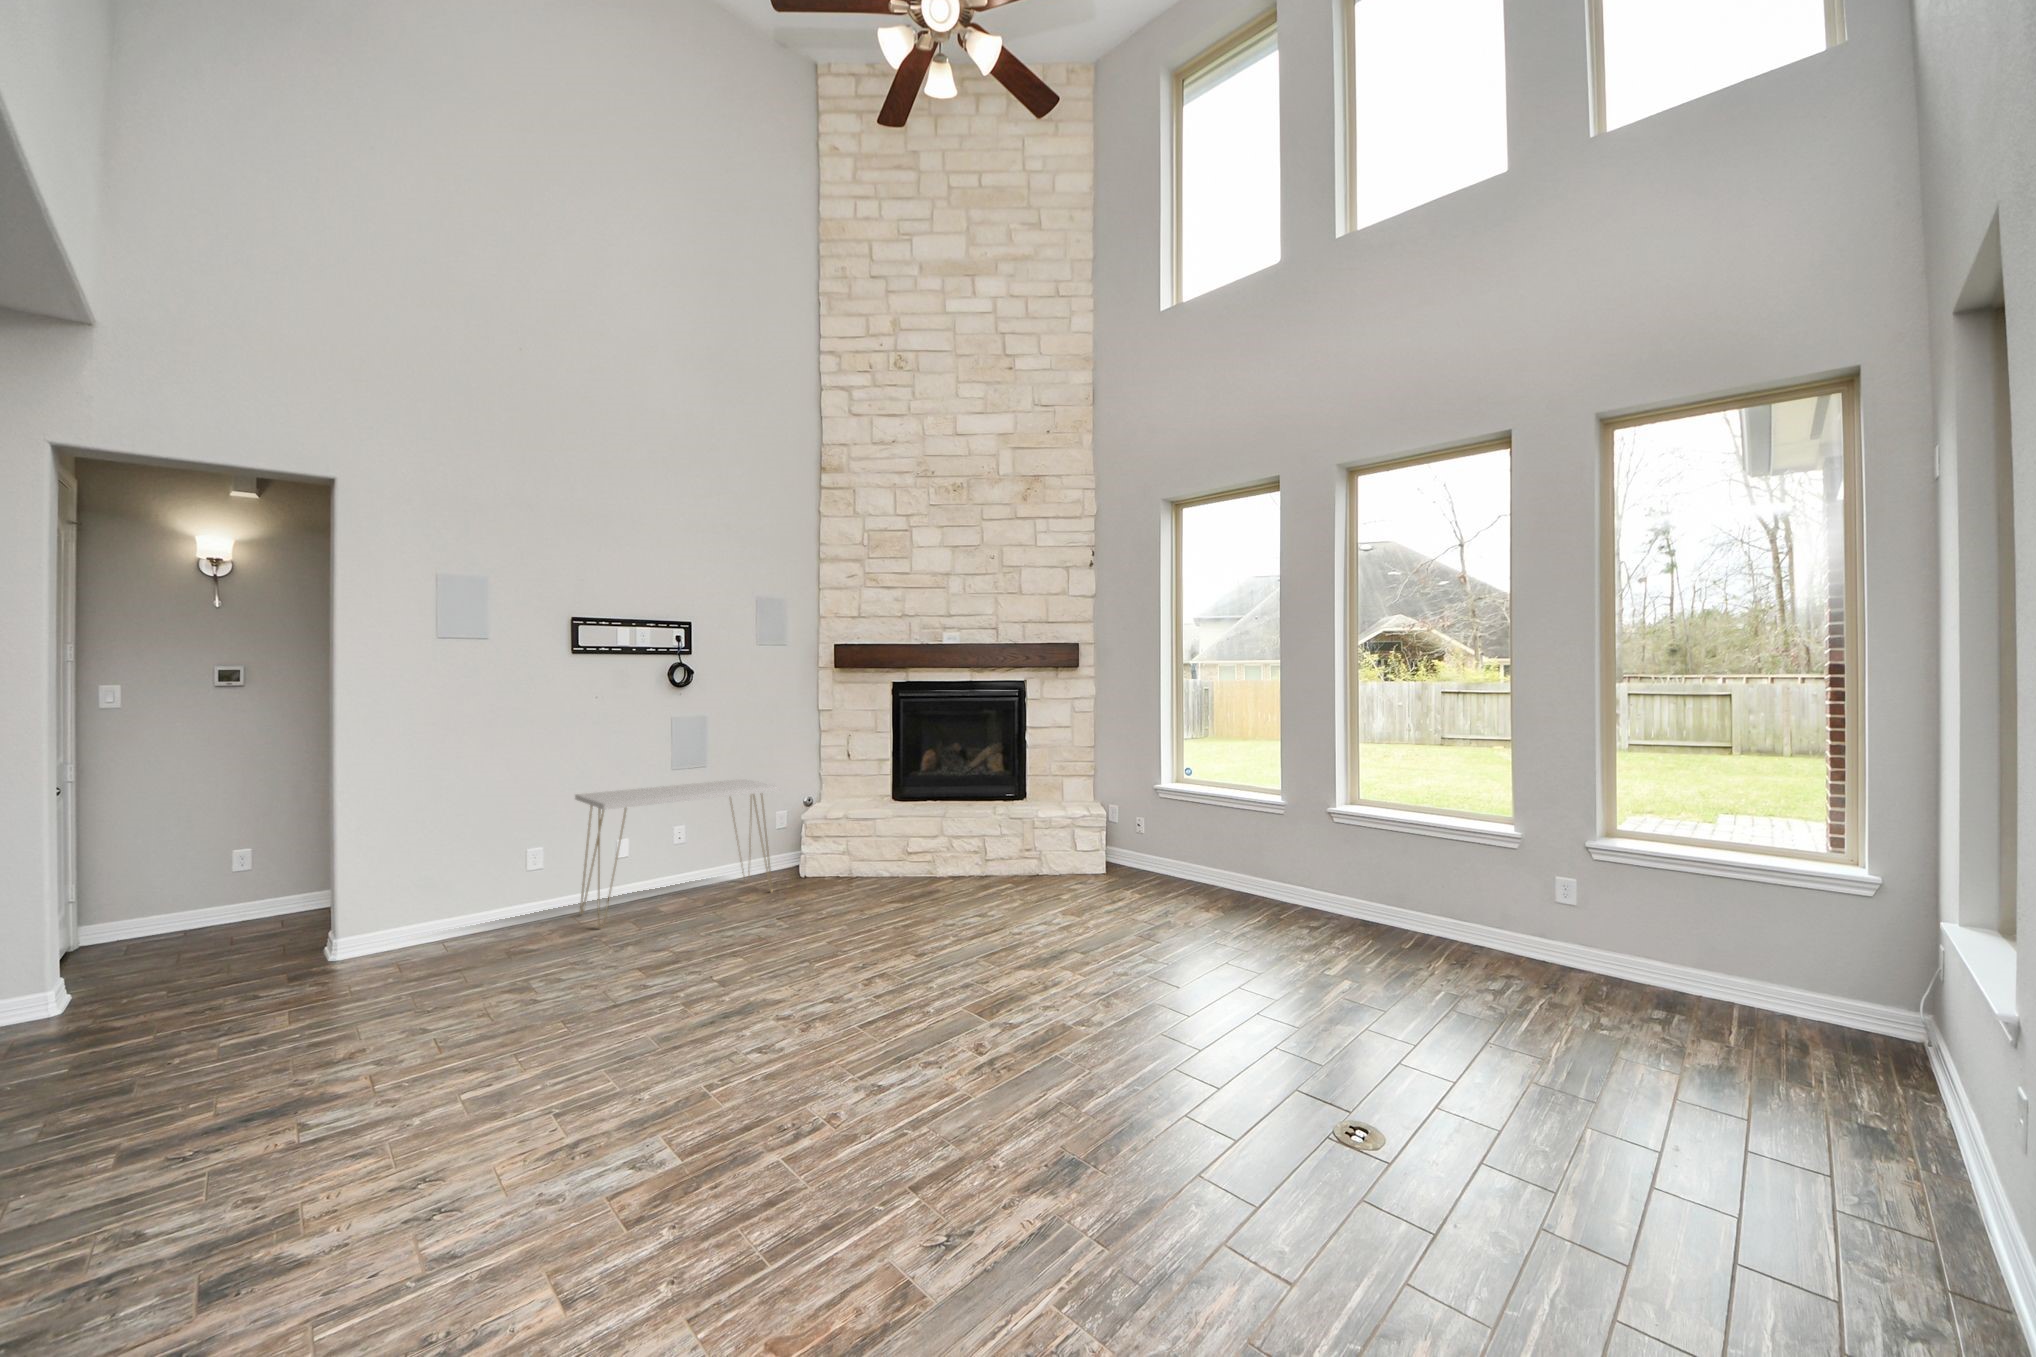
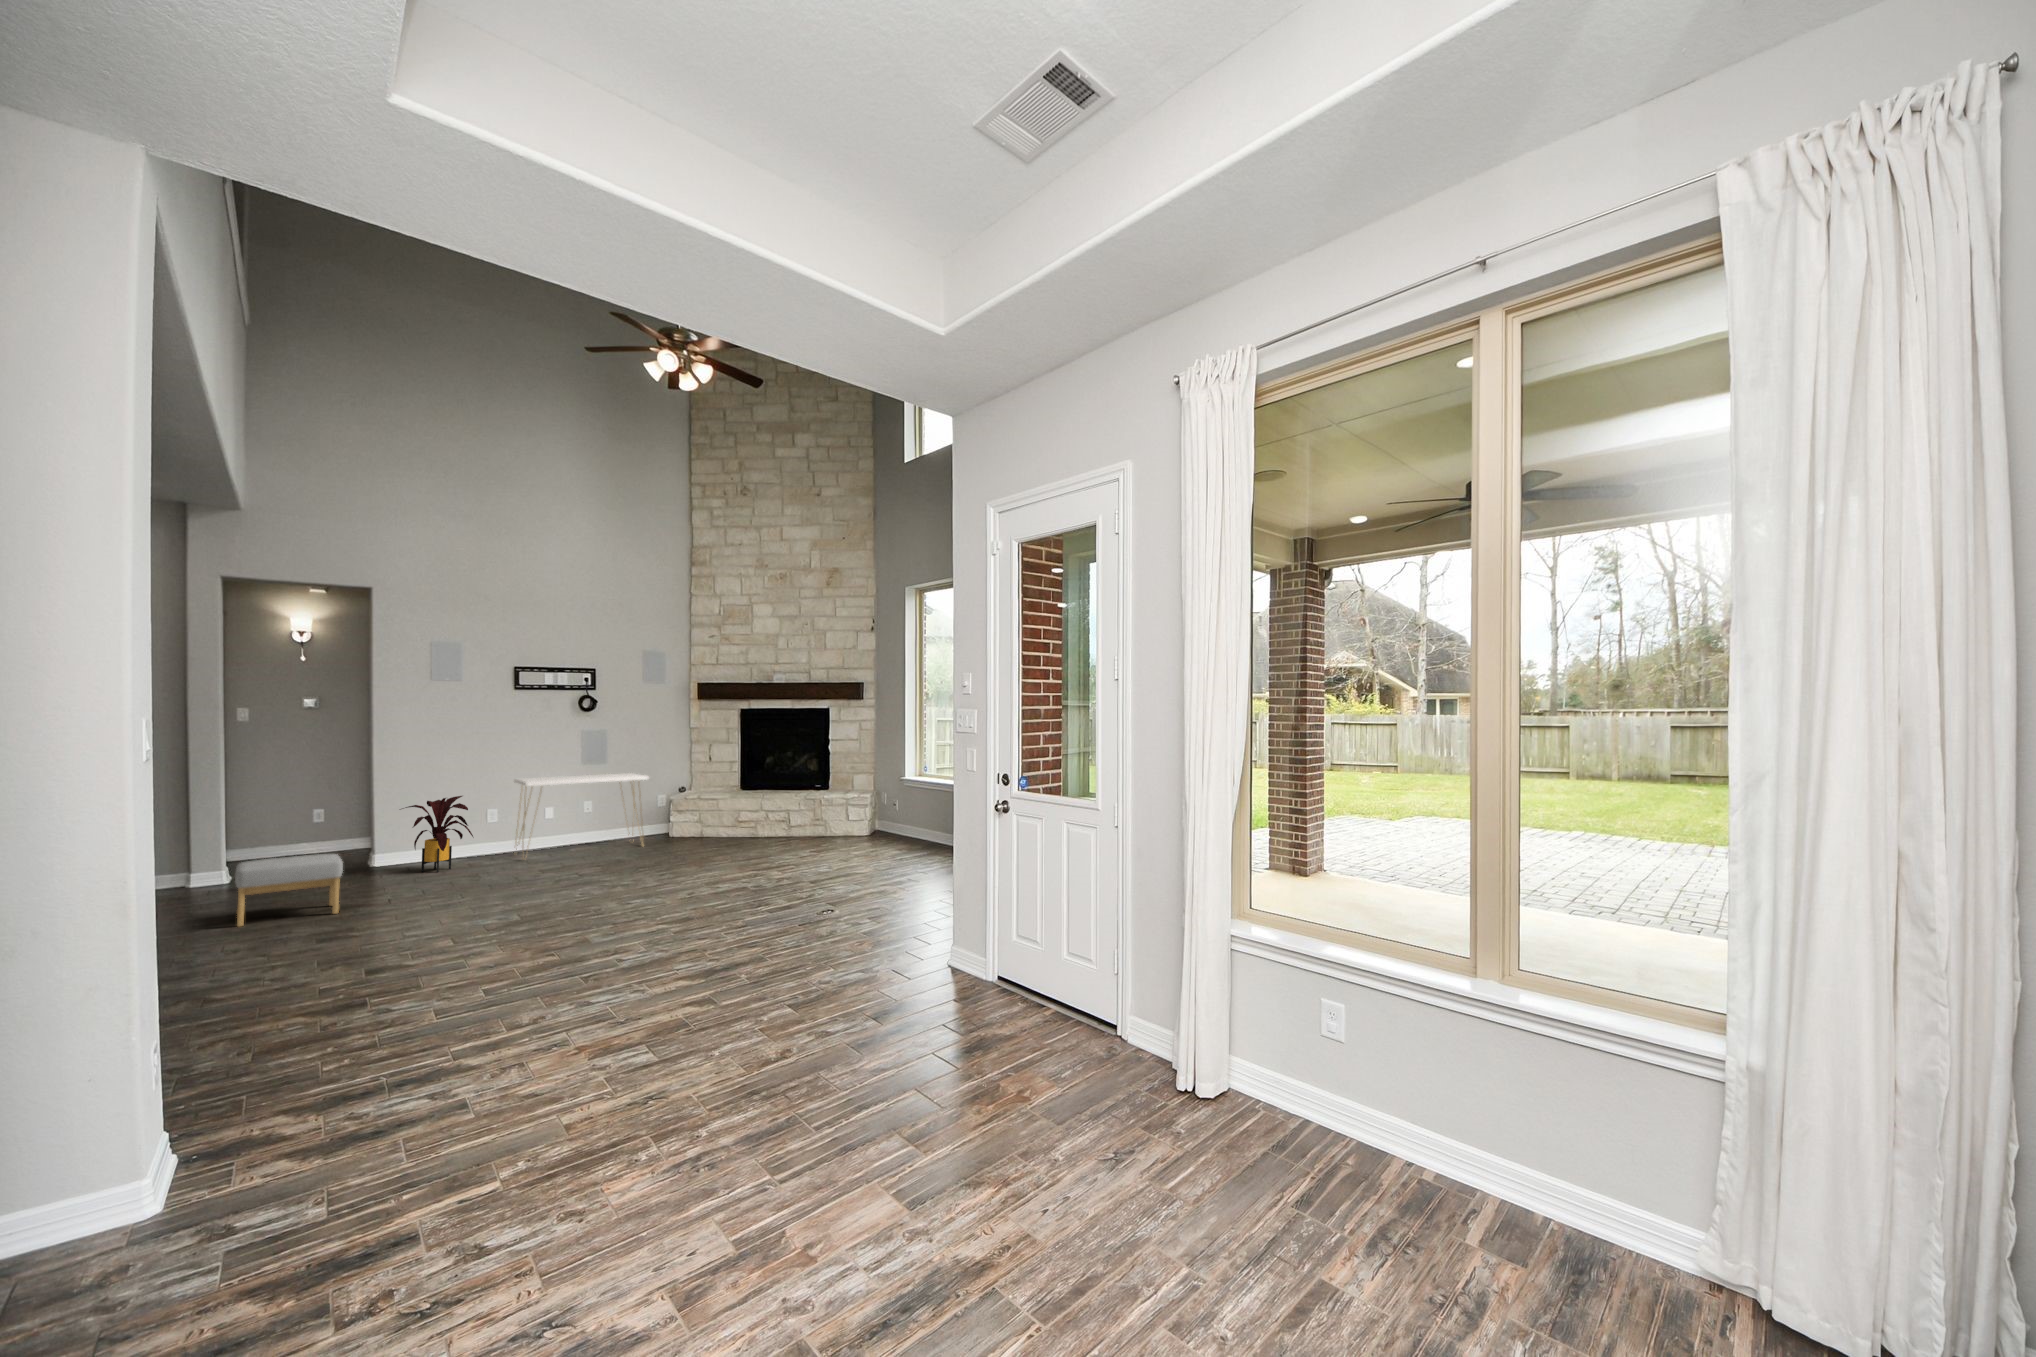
house plant: none [393,827,524,963] -> present [402,796,473,872]
footstool: none [43,974,292,1175] -> present [235,854,343,926]

